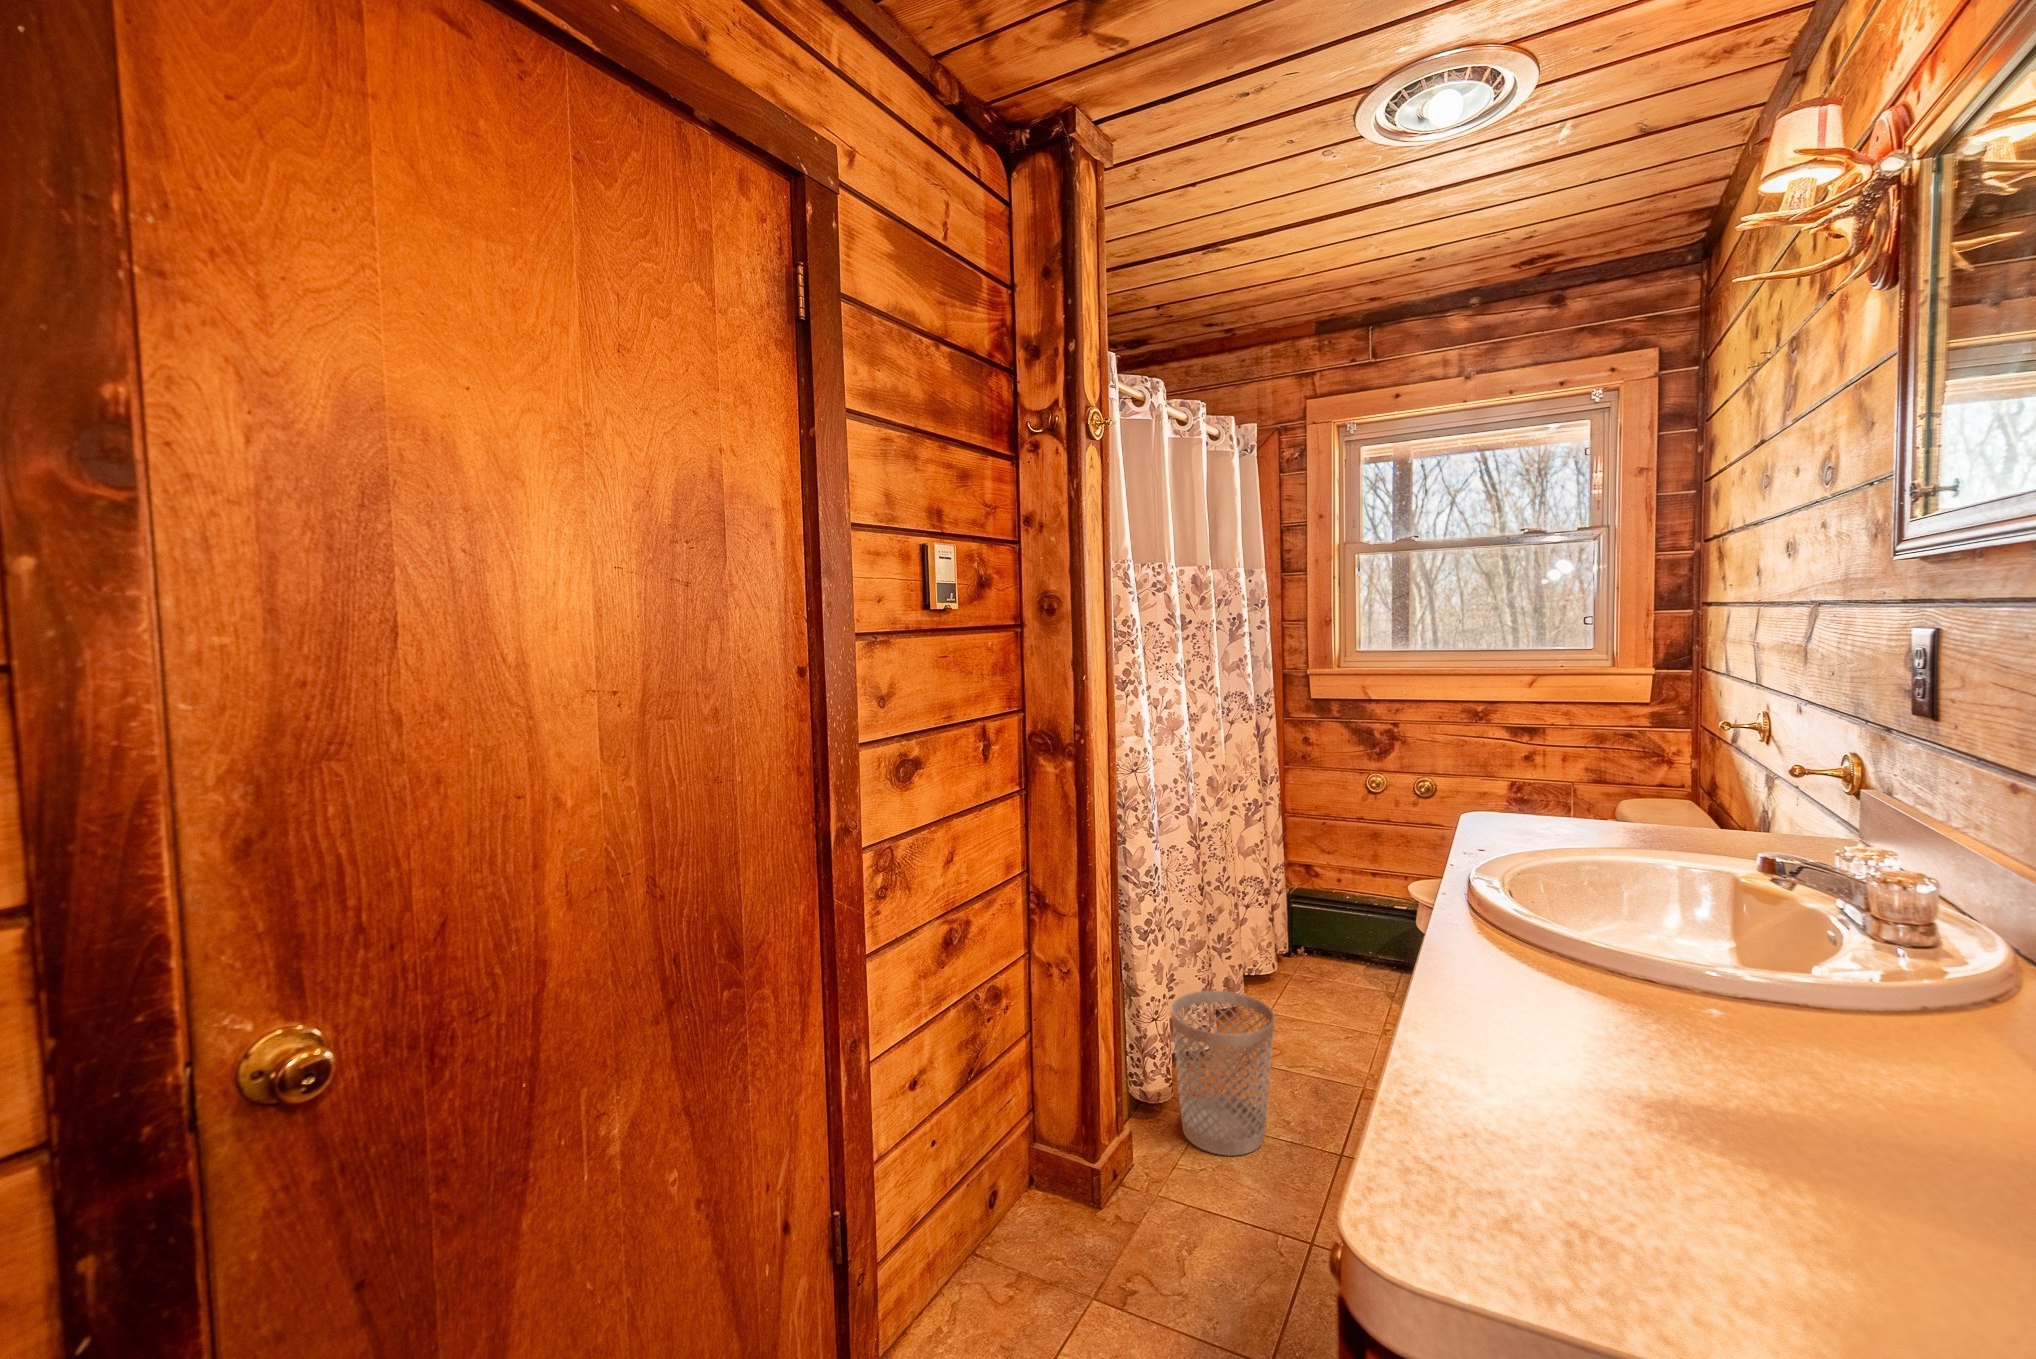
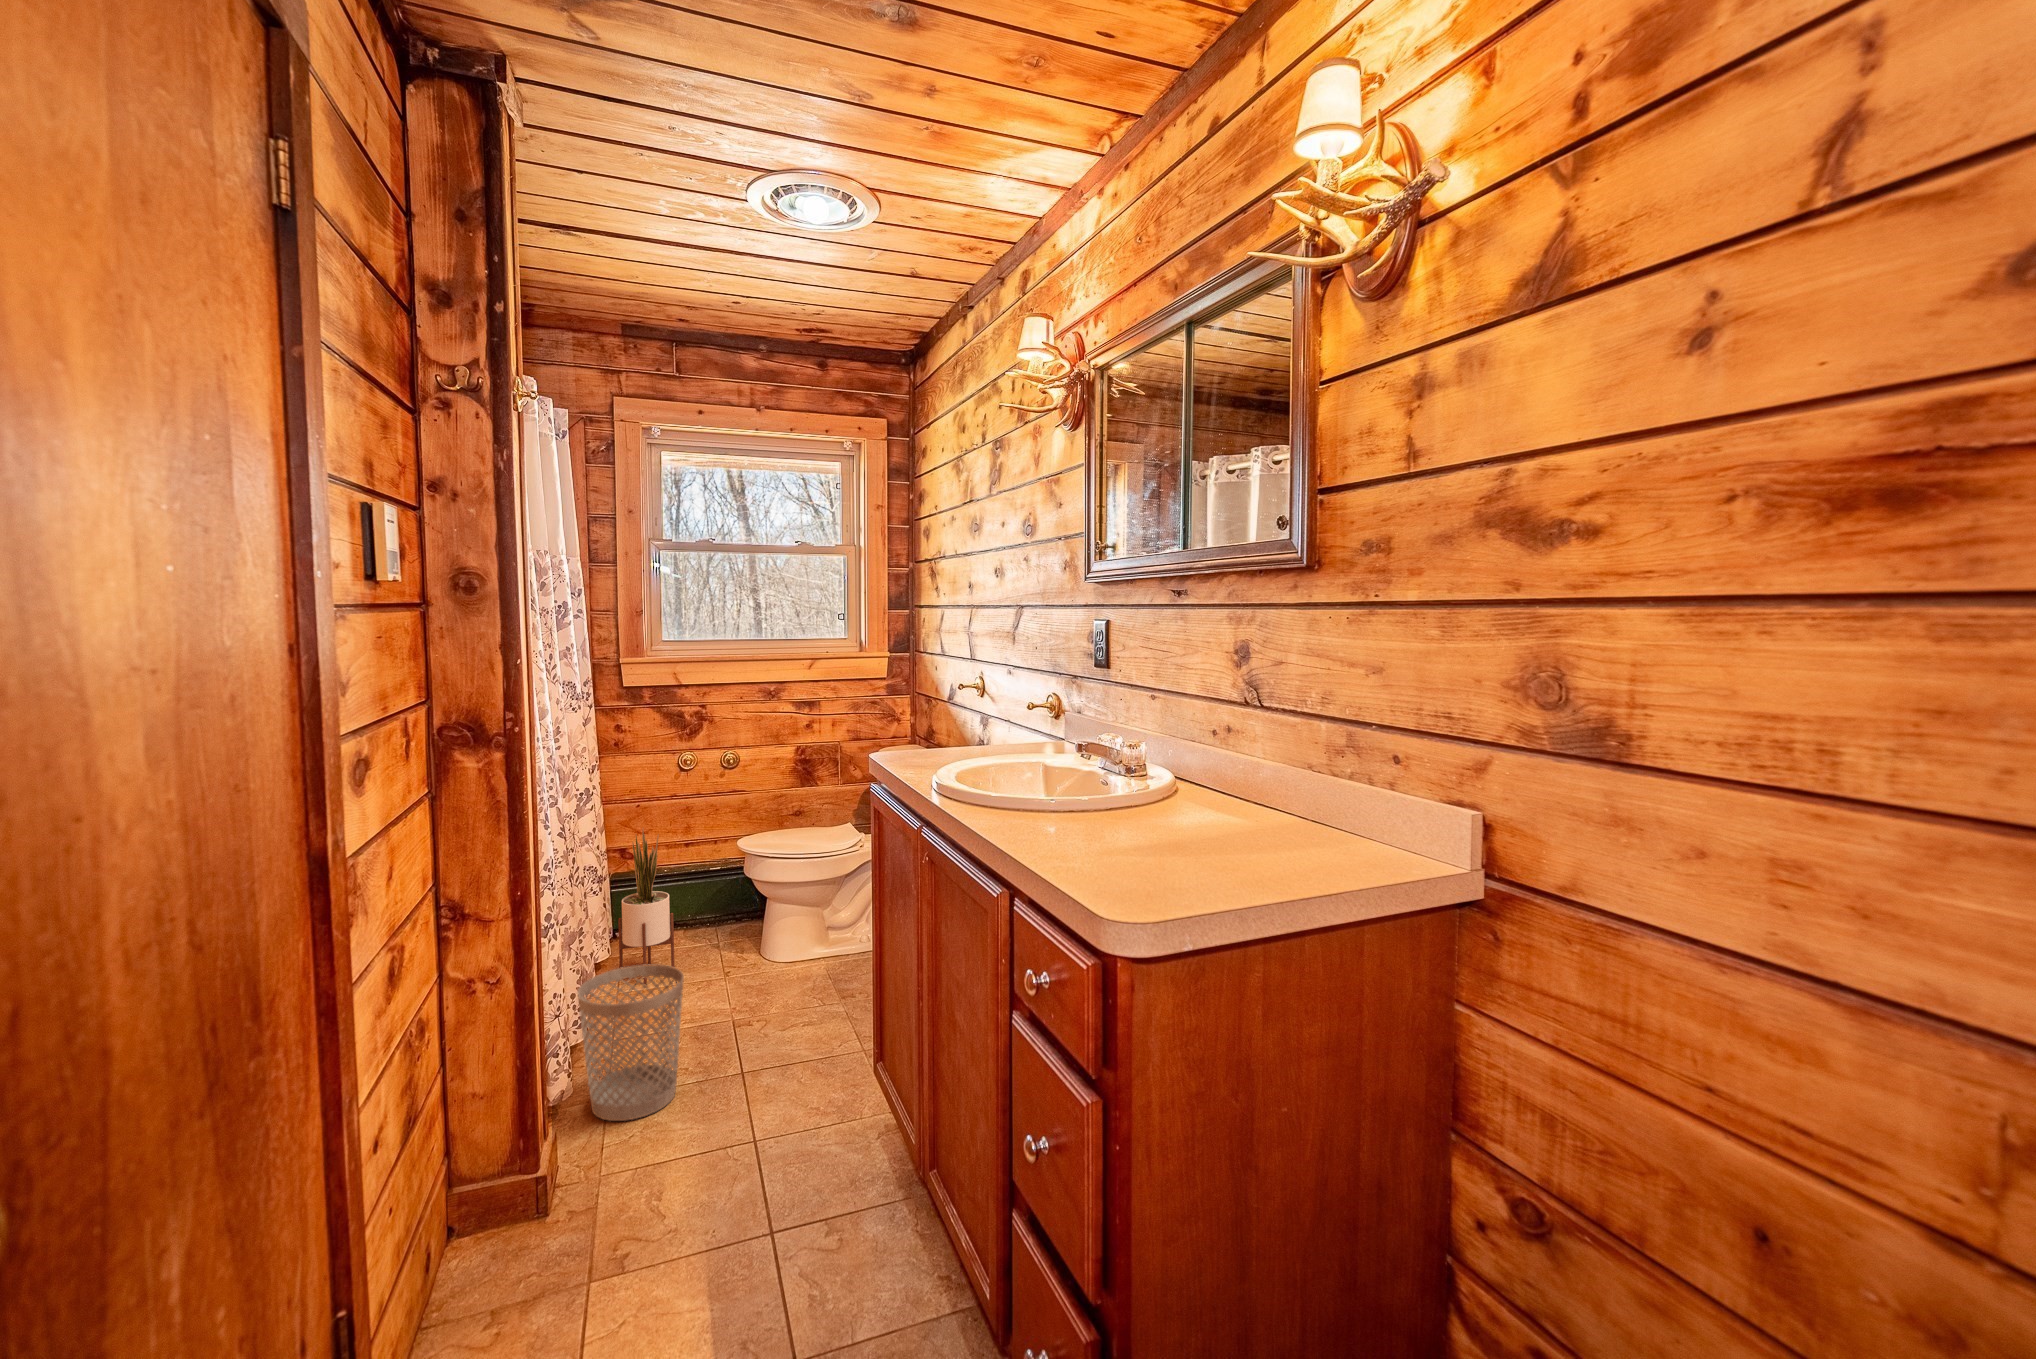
potted plant: none [1276,849,1330,1012] -> present [618,829,675,983]

